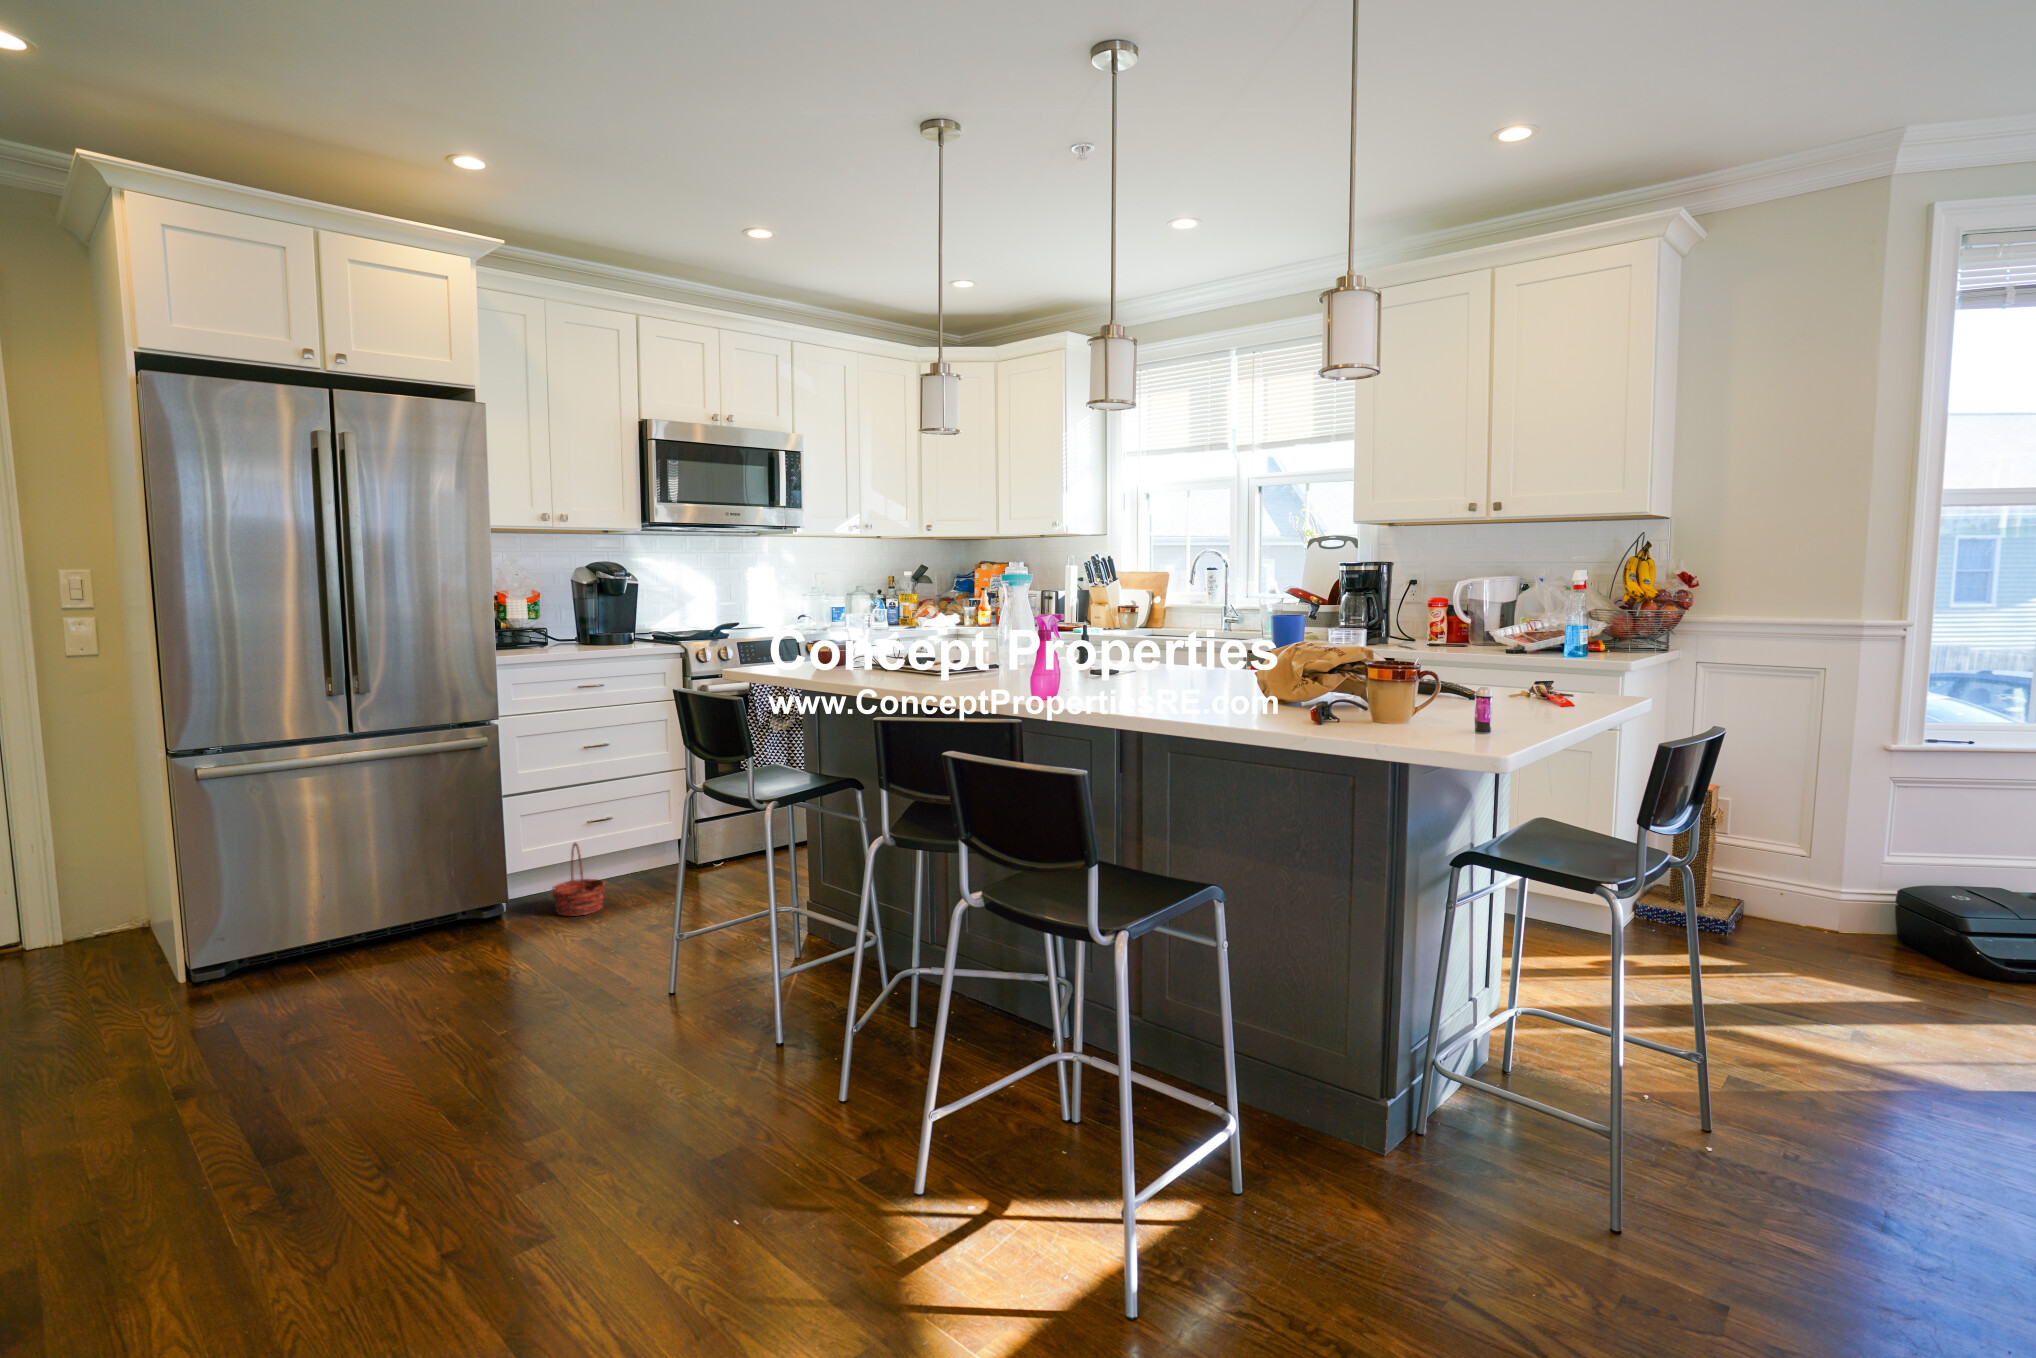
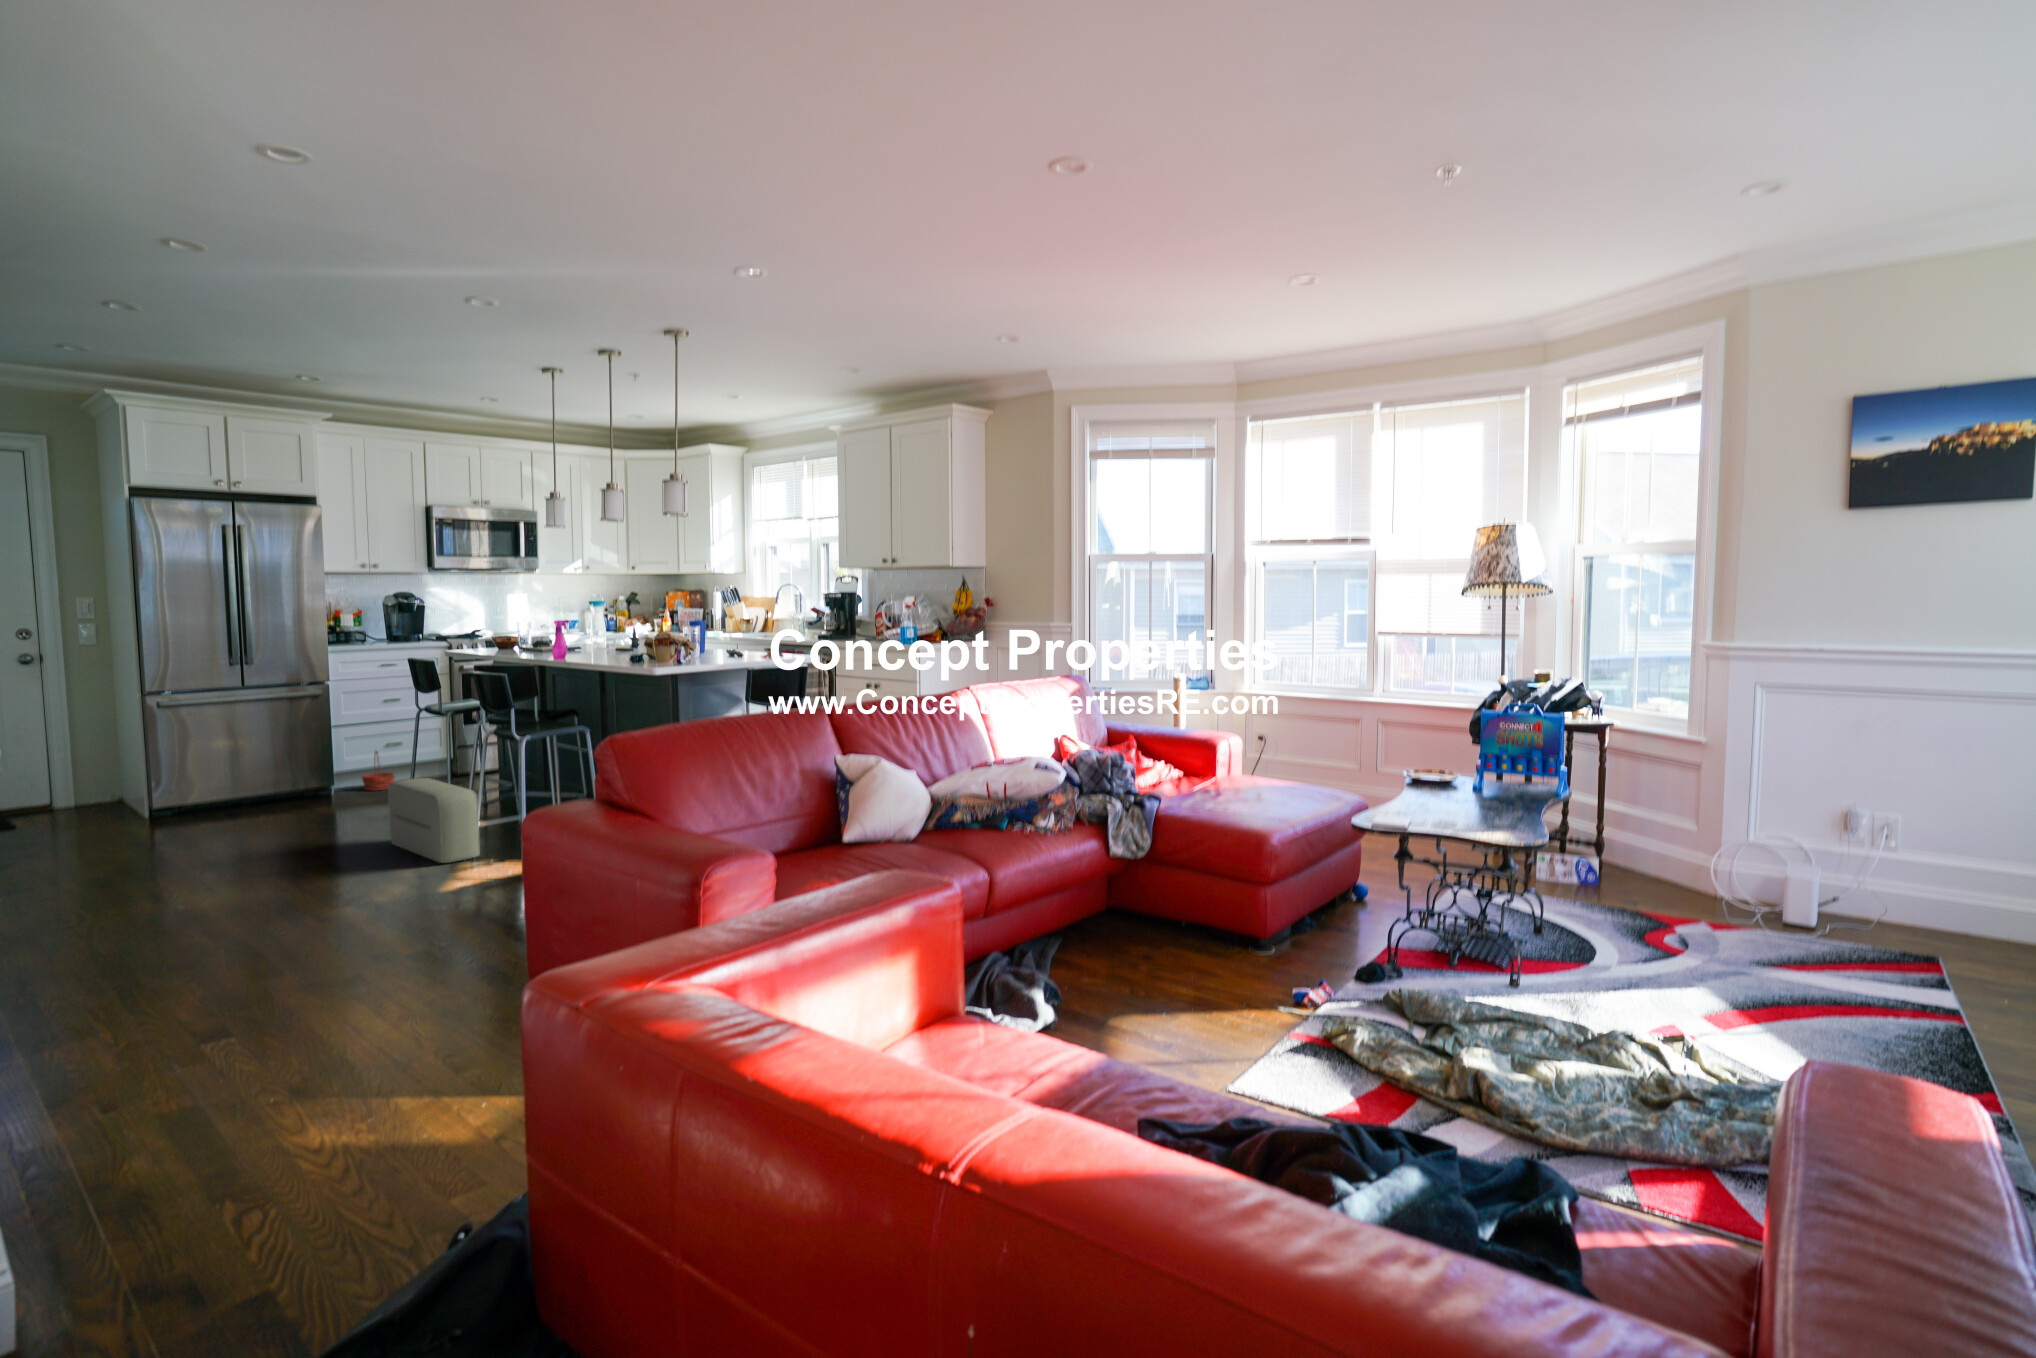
pouf: none [670,977,914,1250] -> present [388,778,480,863]

